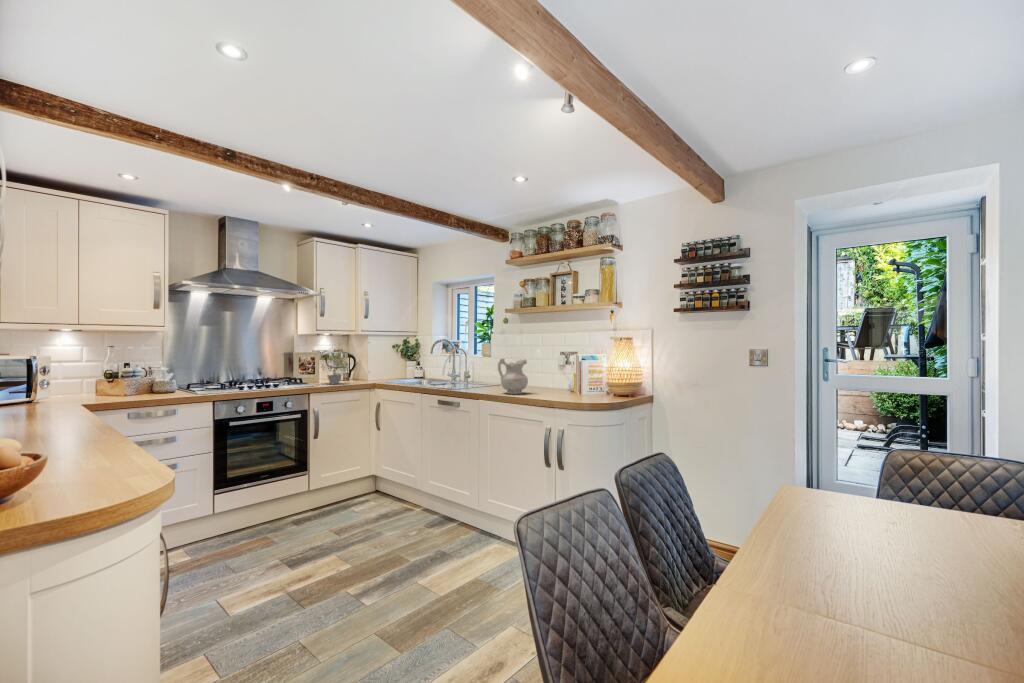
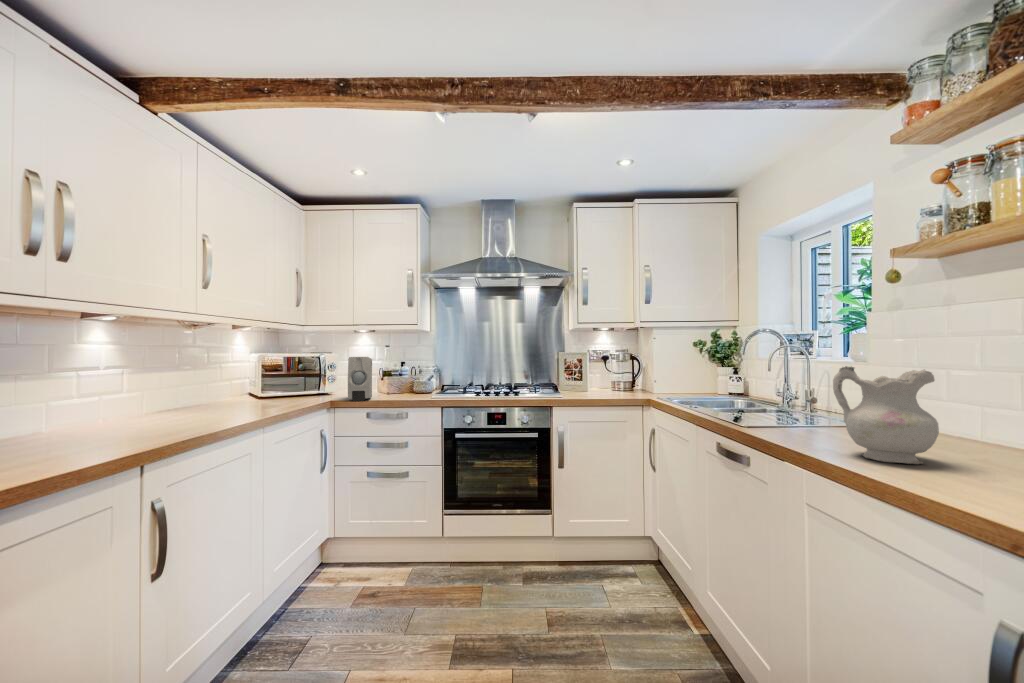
potted plant: present [322,348,348,384] -> none [576,339,620,396]
soap dispenser: none [105,359,141,402] -> present [348,357,372,401]

